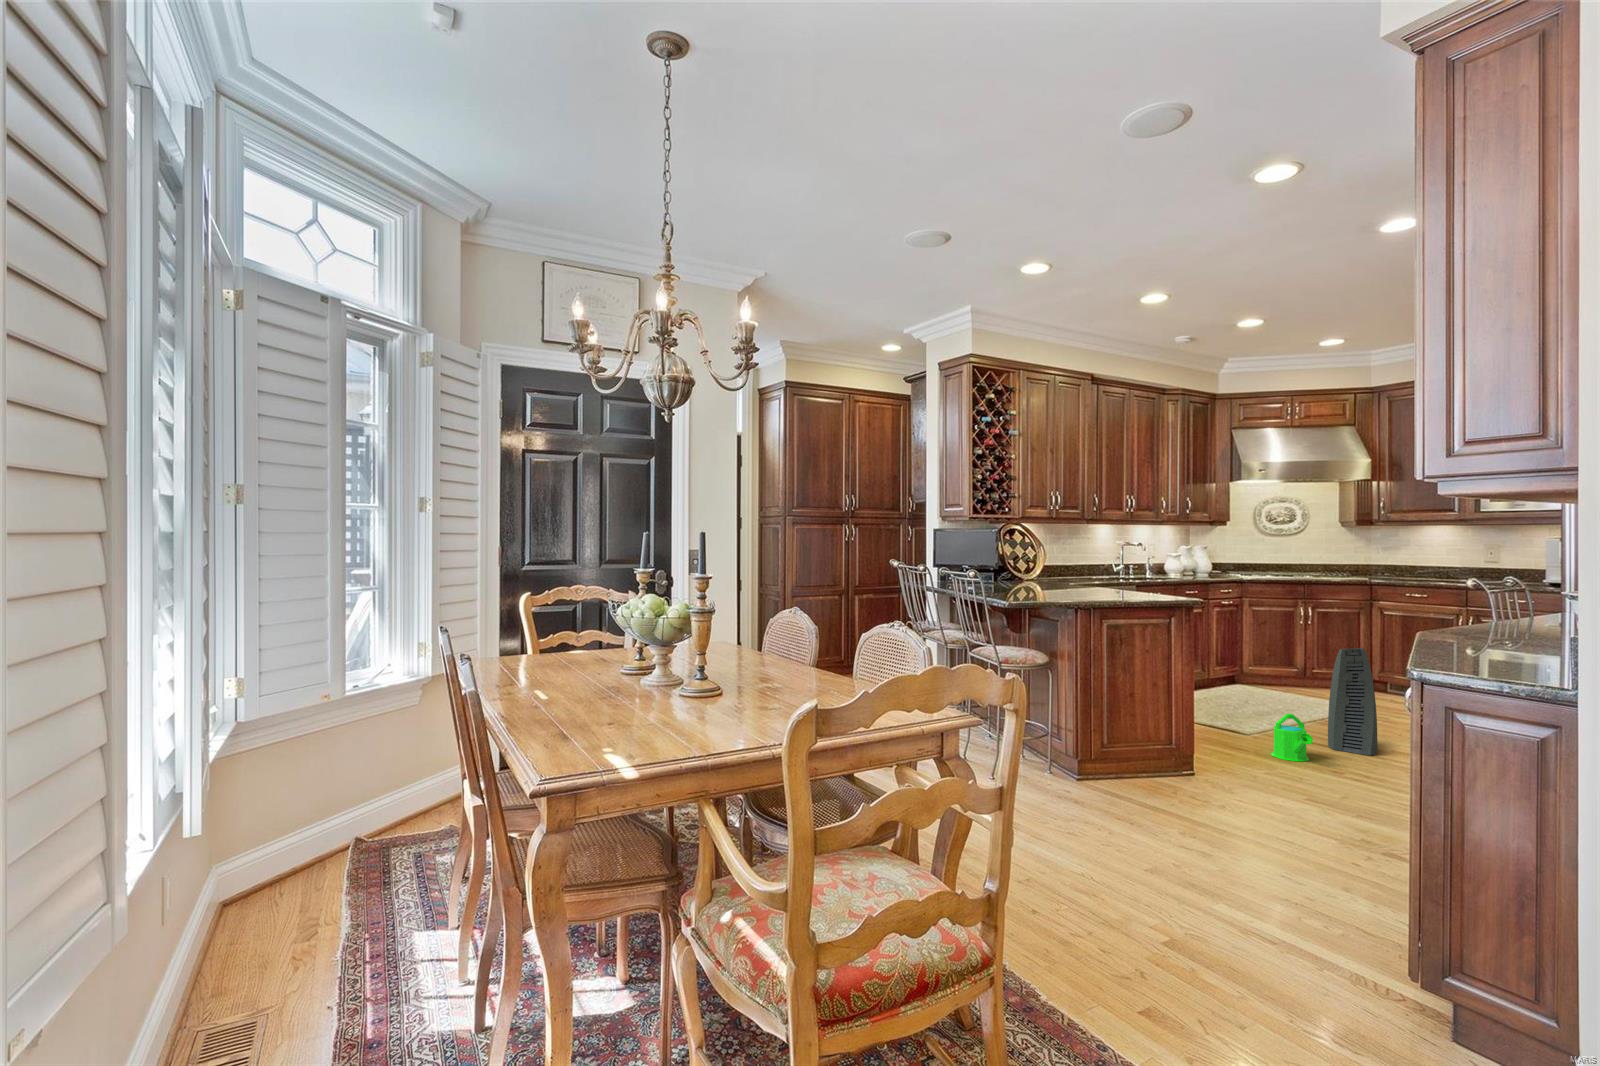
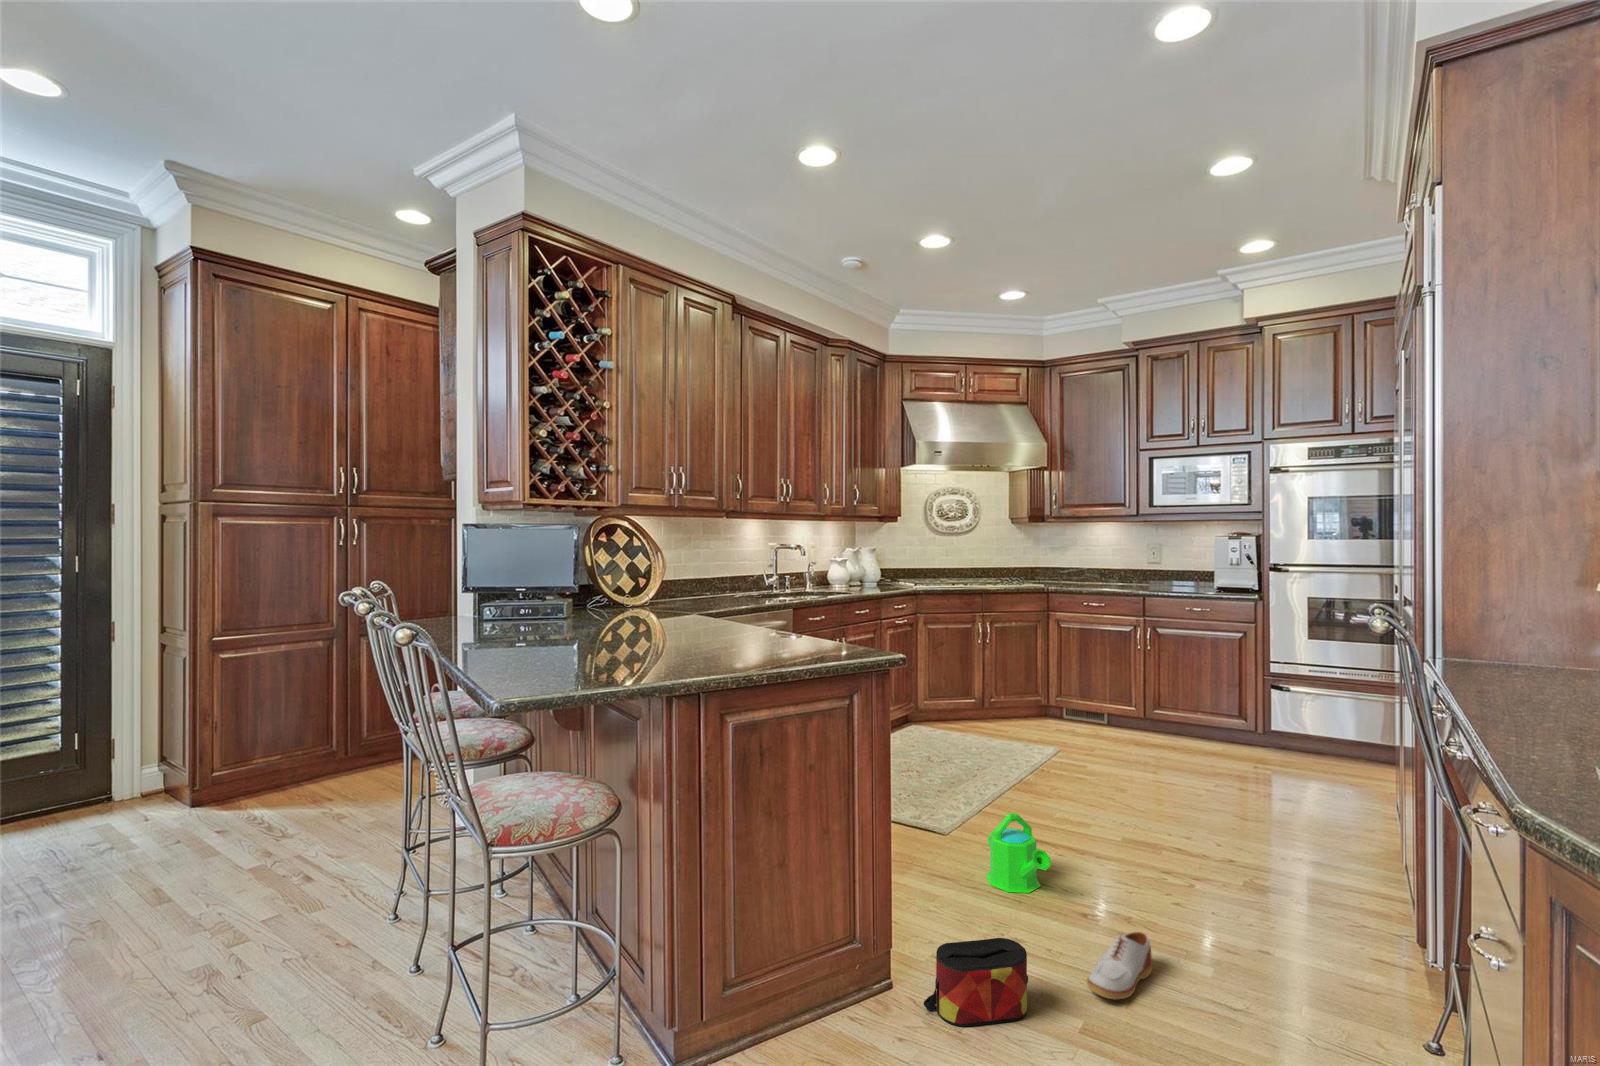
air purifier: present [1328,648,1378,756] -> none [1047,694,1109,854]
bag: none [1211,753,1277,792] -> present [924,938,1028,1027]
shoe: none [1317,767,1369,796] -> present [1087,932,1153,999]

